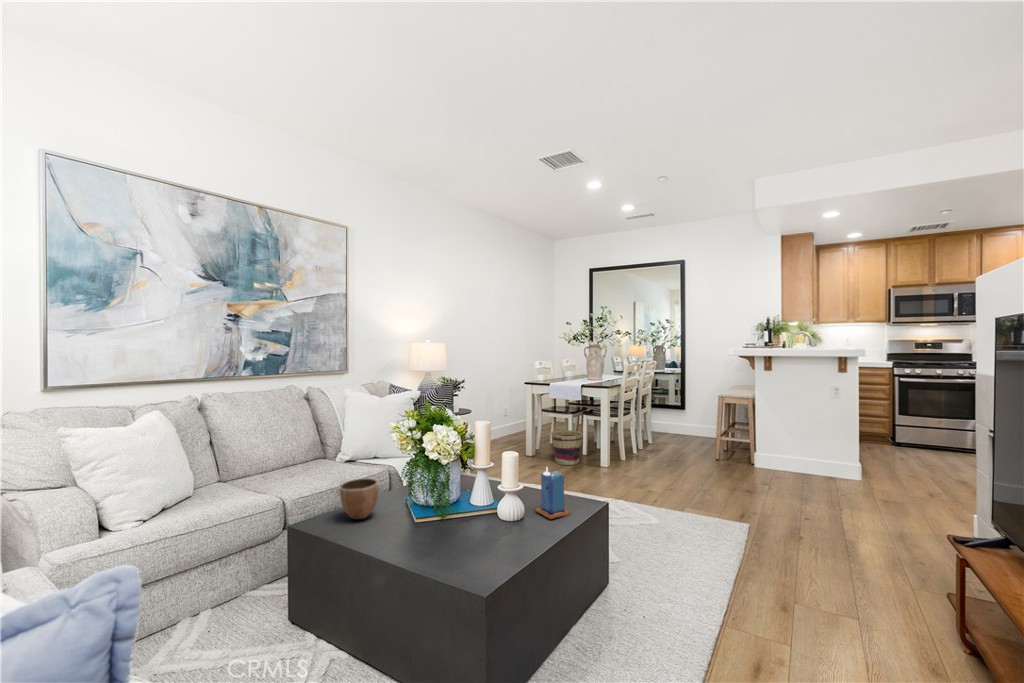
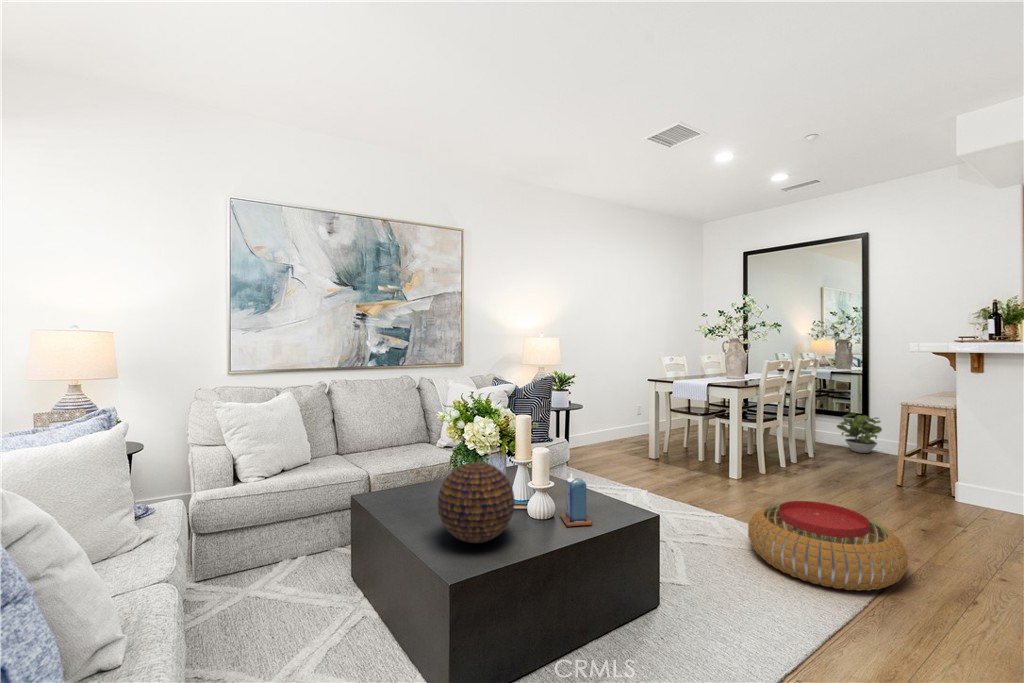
potted plant: none [665,404,695,437] -> present [837,413,882,453]
basket: present [551,430,583,465] -> none [673,433,710,472]
decorative orb: none [434,463,516,549] -> present [438,462,515,543]
pouf: none [651,475,771,542] -> present [748,501,908,591]
decorative bowl: present [340,478,379,520] -> none [390,464,424,500]

